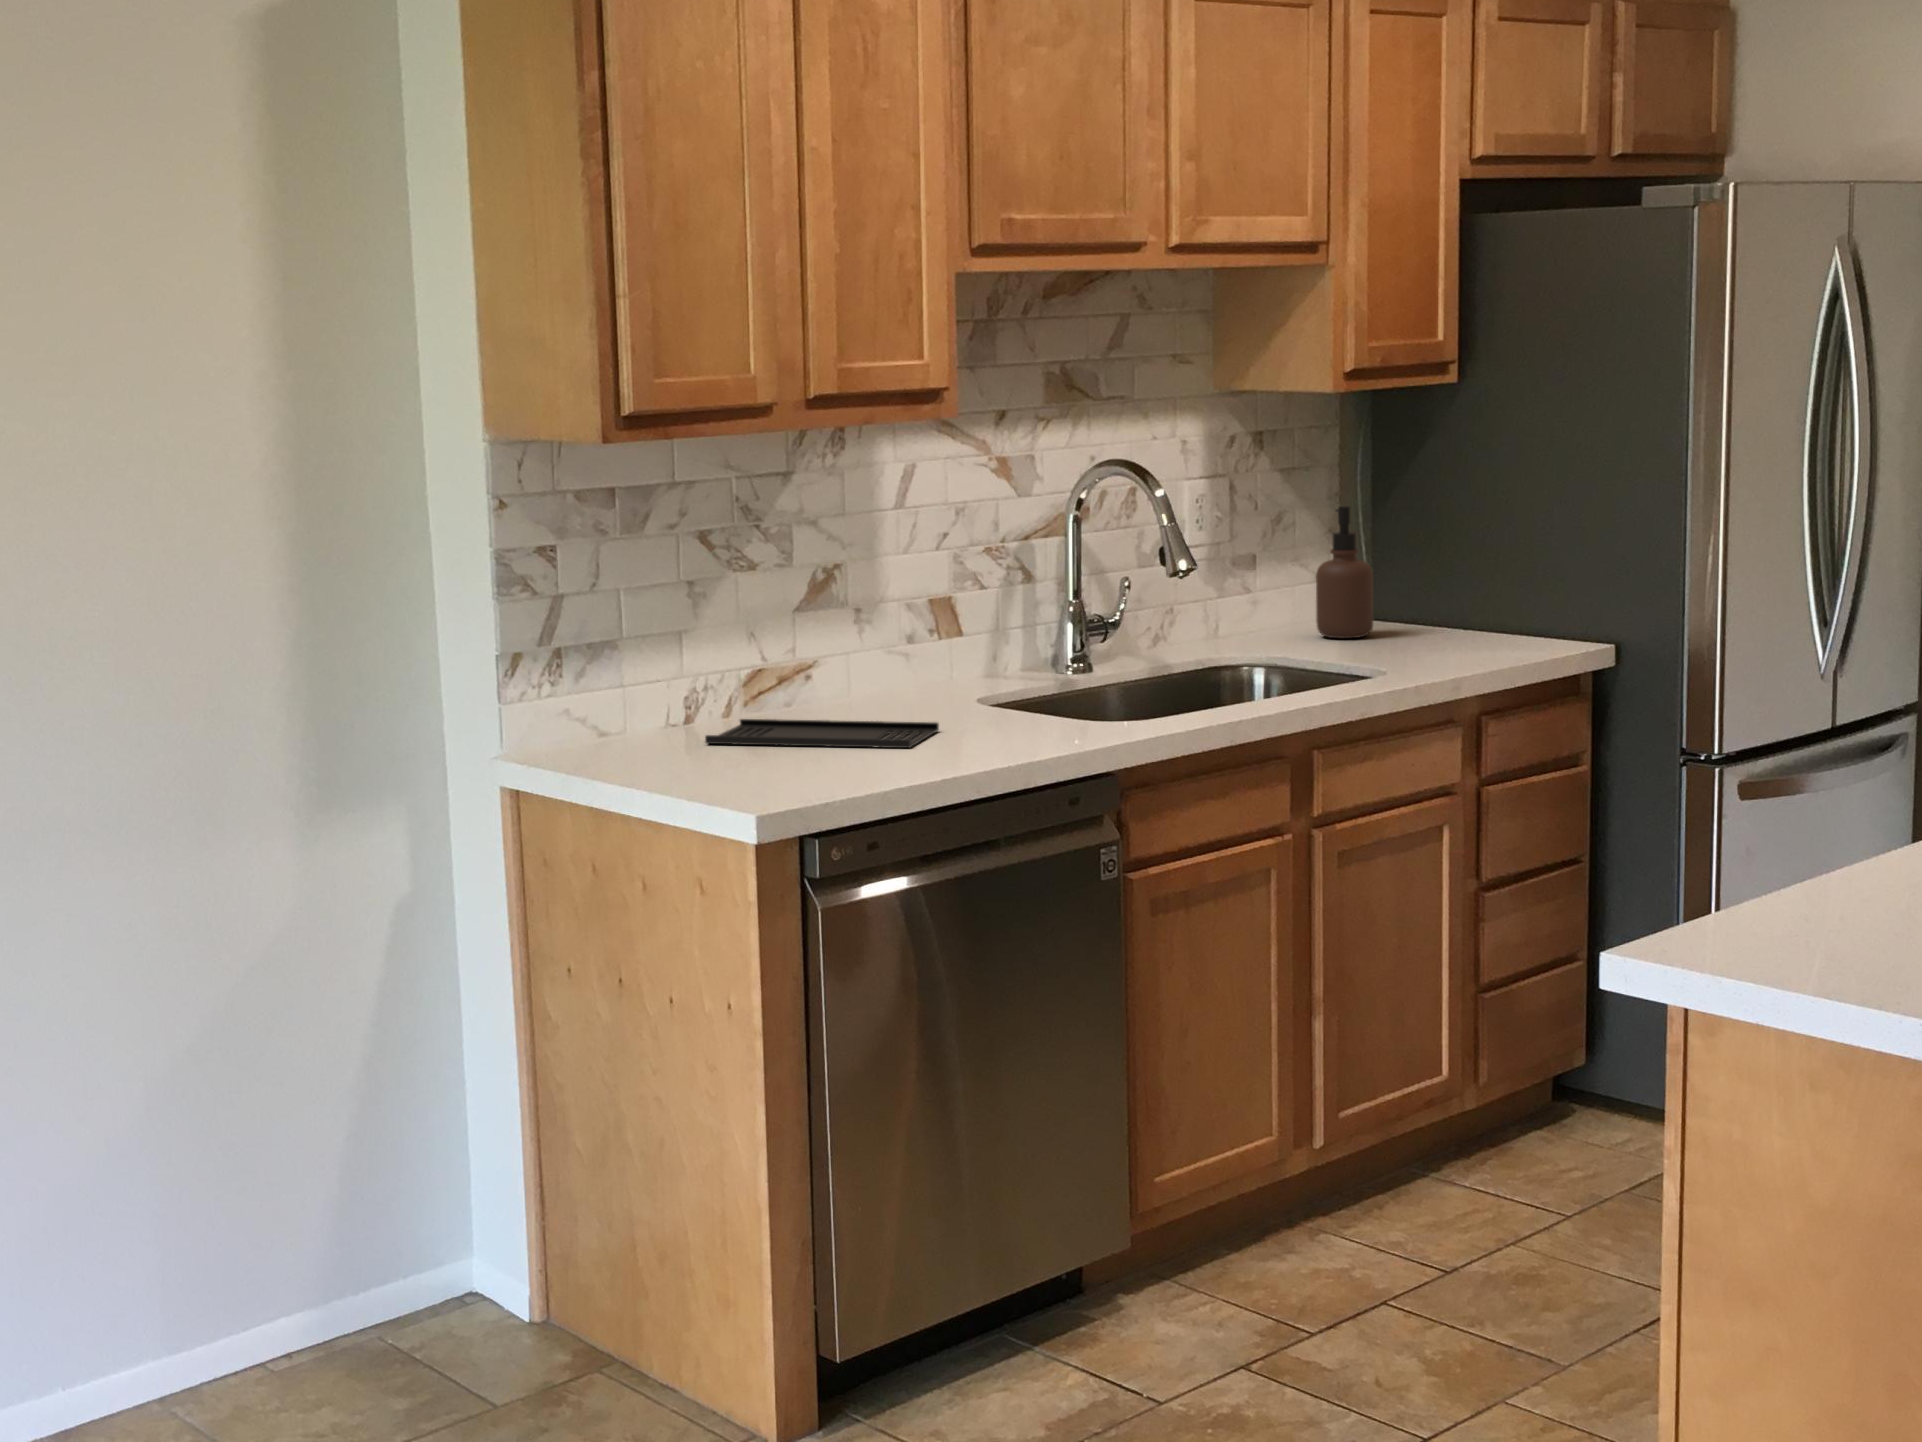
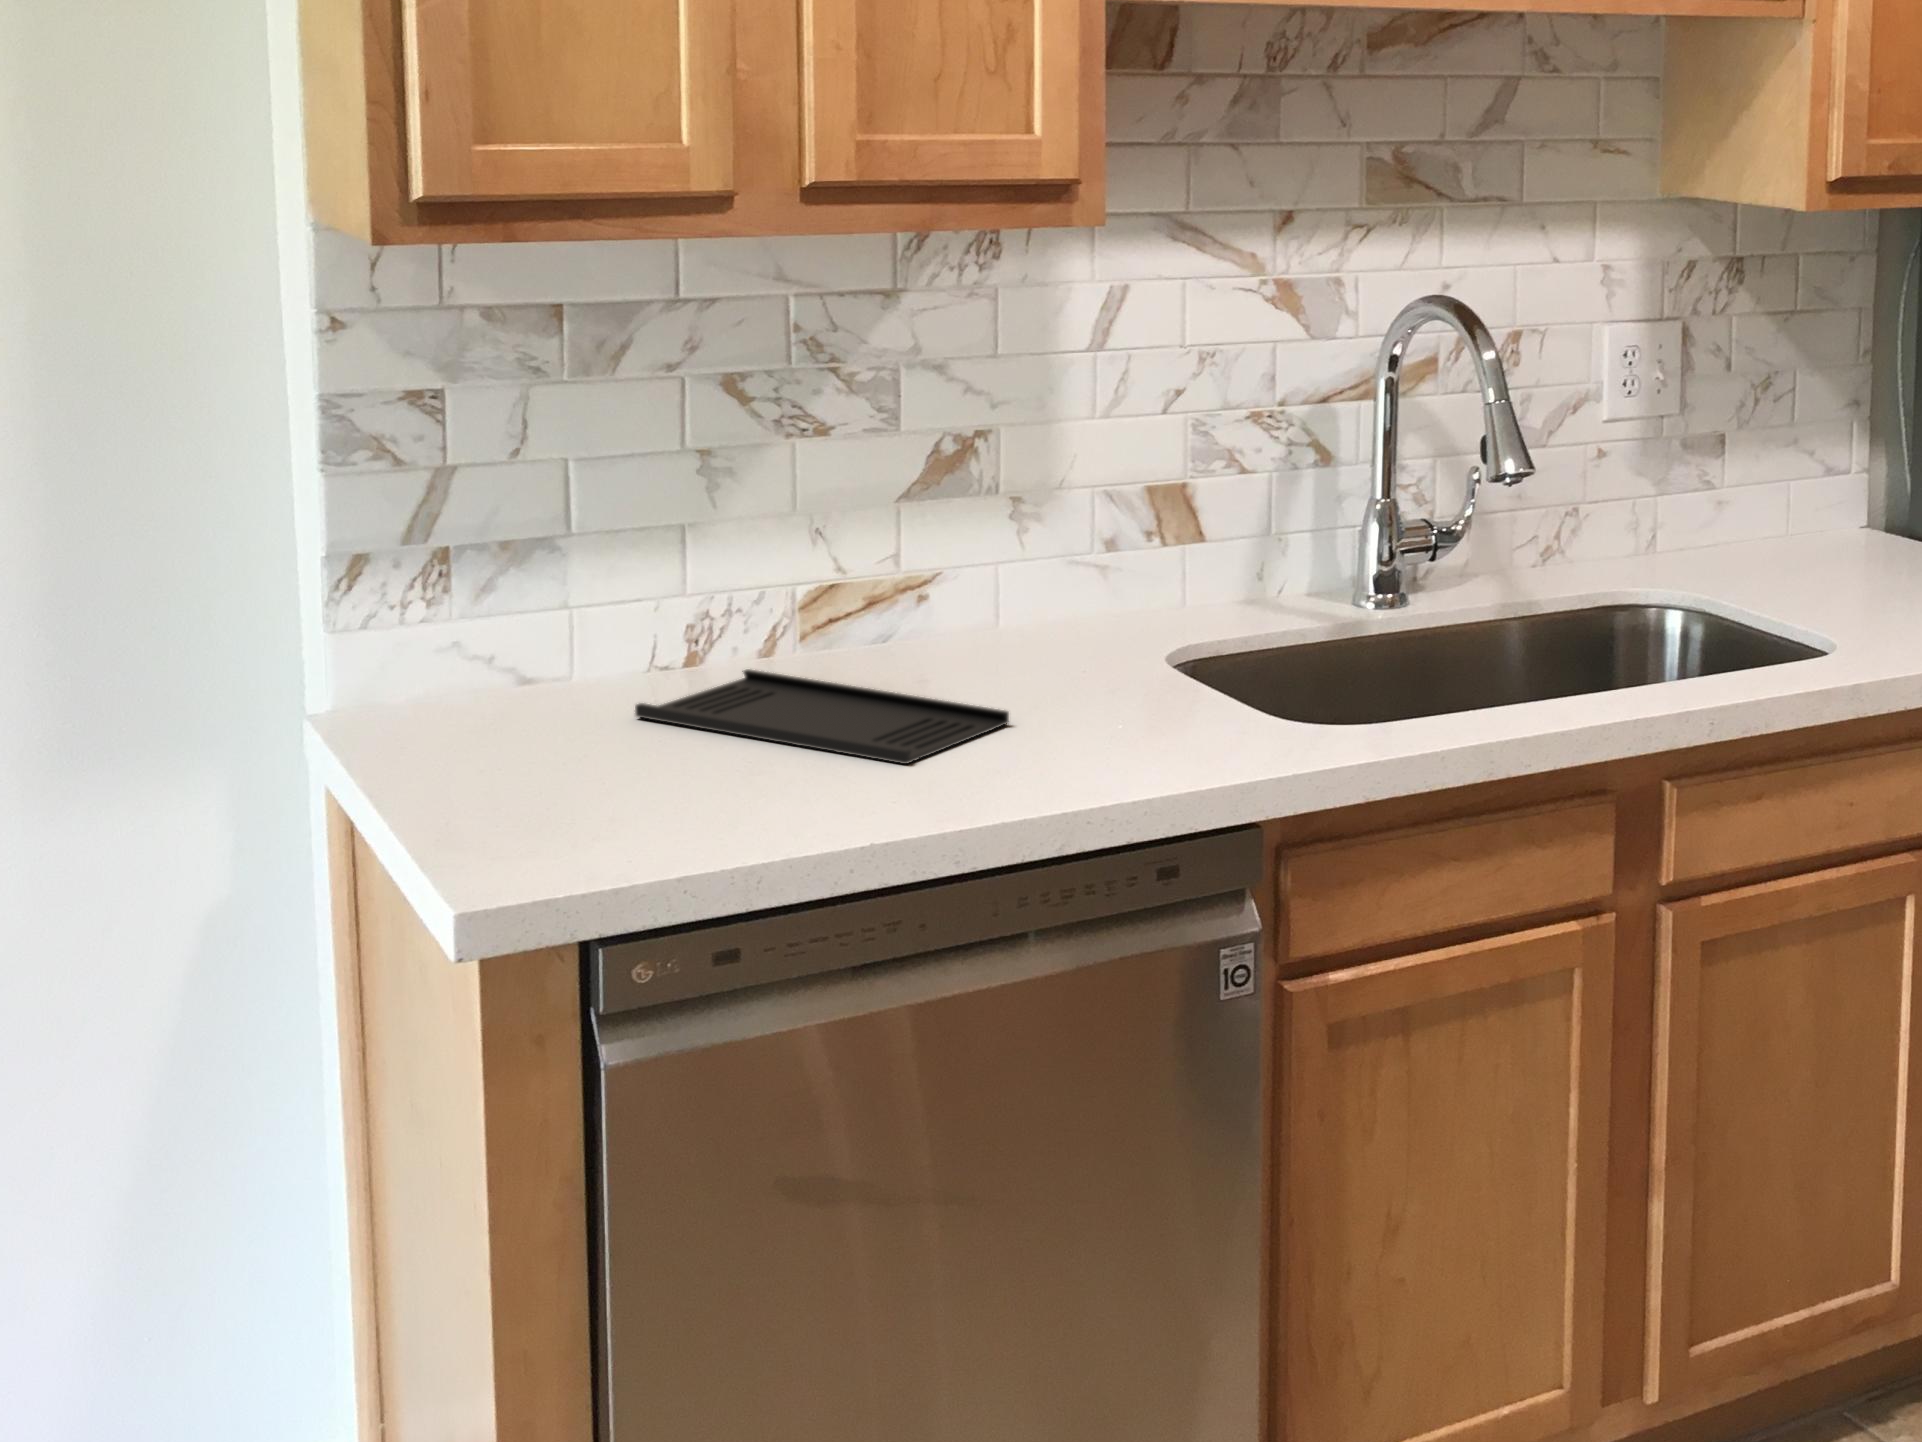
soap dispenser: present [1316,506,1374,638] -> none [1801,375,1888,570]

